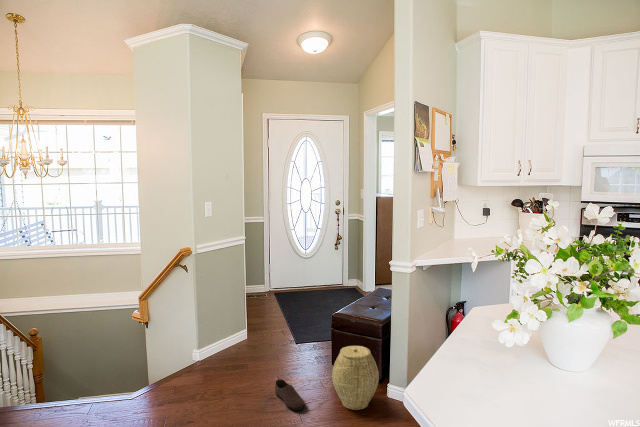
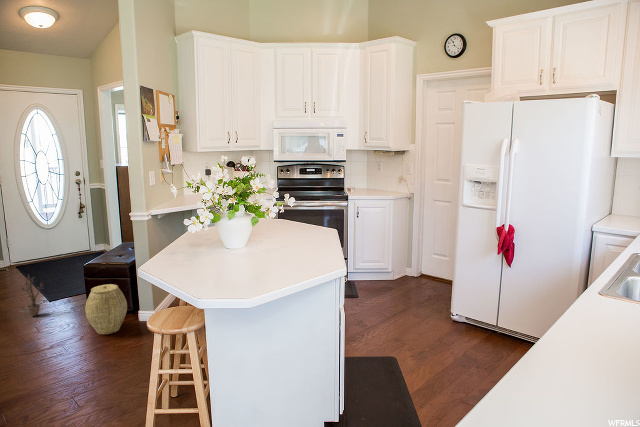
decorative plant: none [271,315,295,362] -> present [20,274,44,316]
shoe: present [275,379,305,410] -> none [30,325,62,345]

